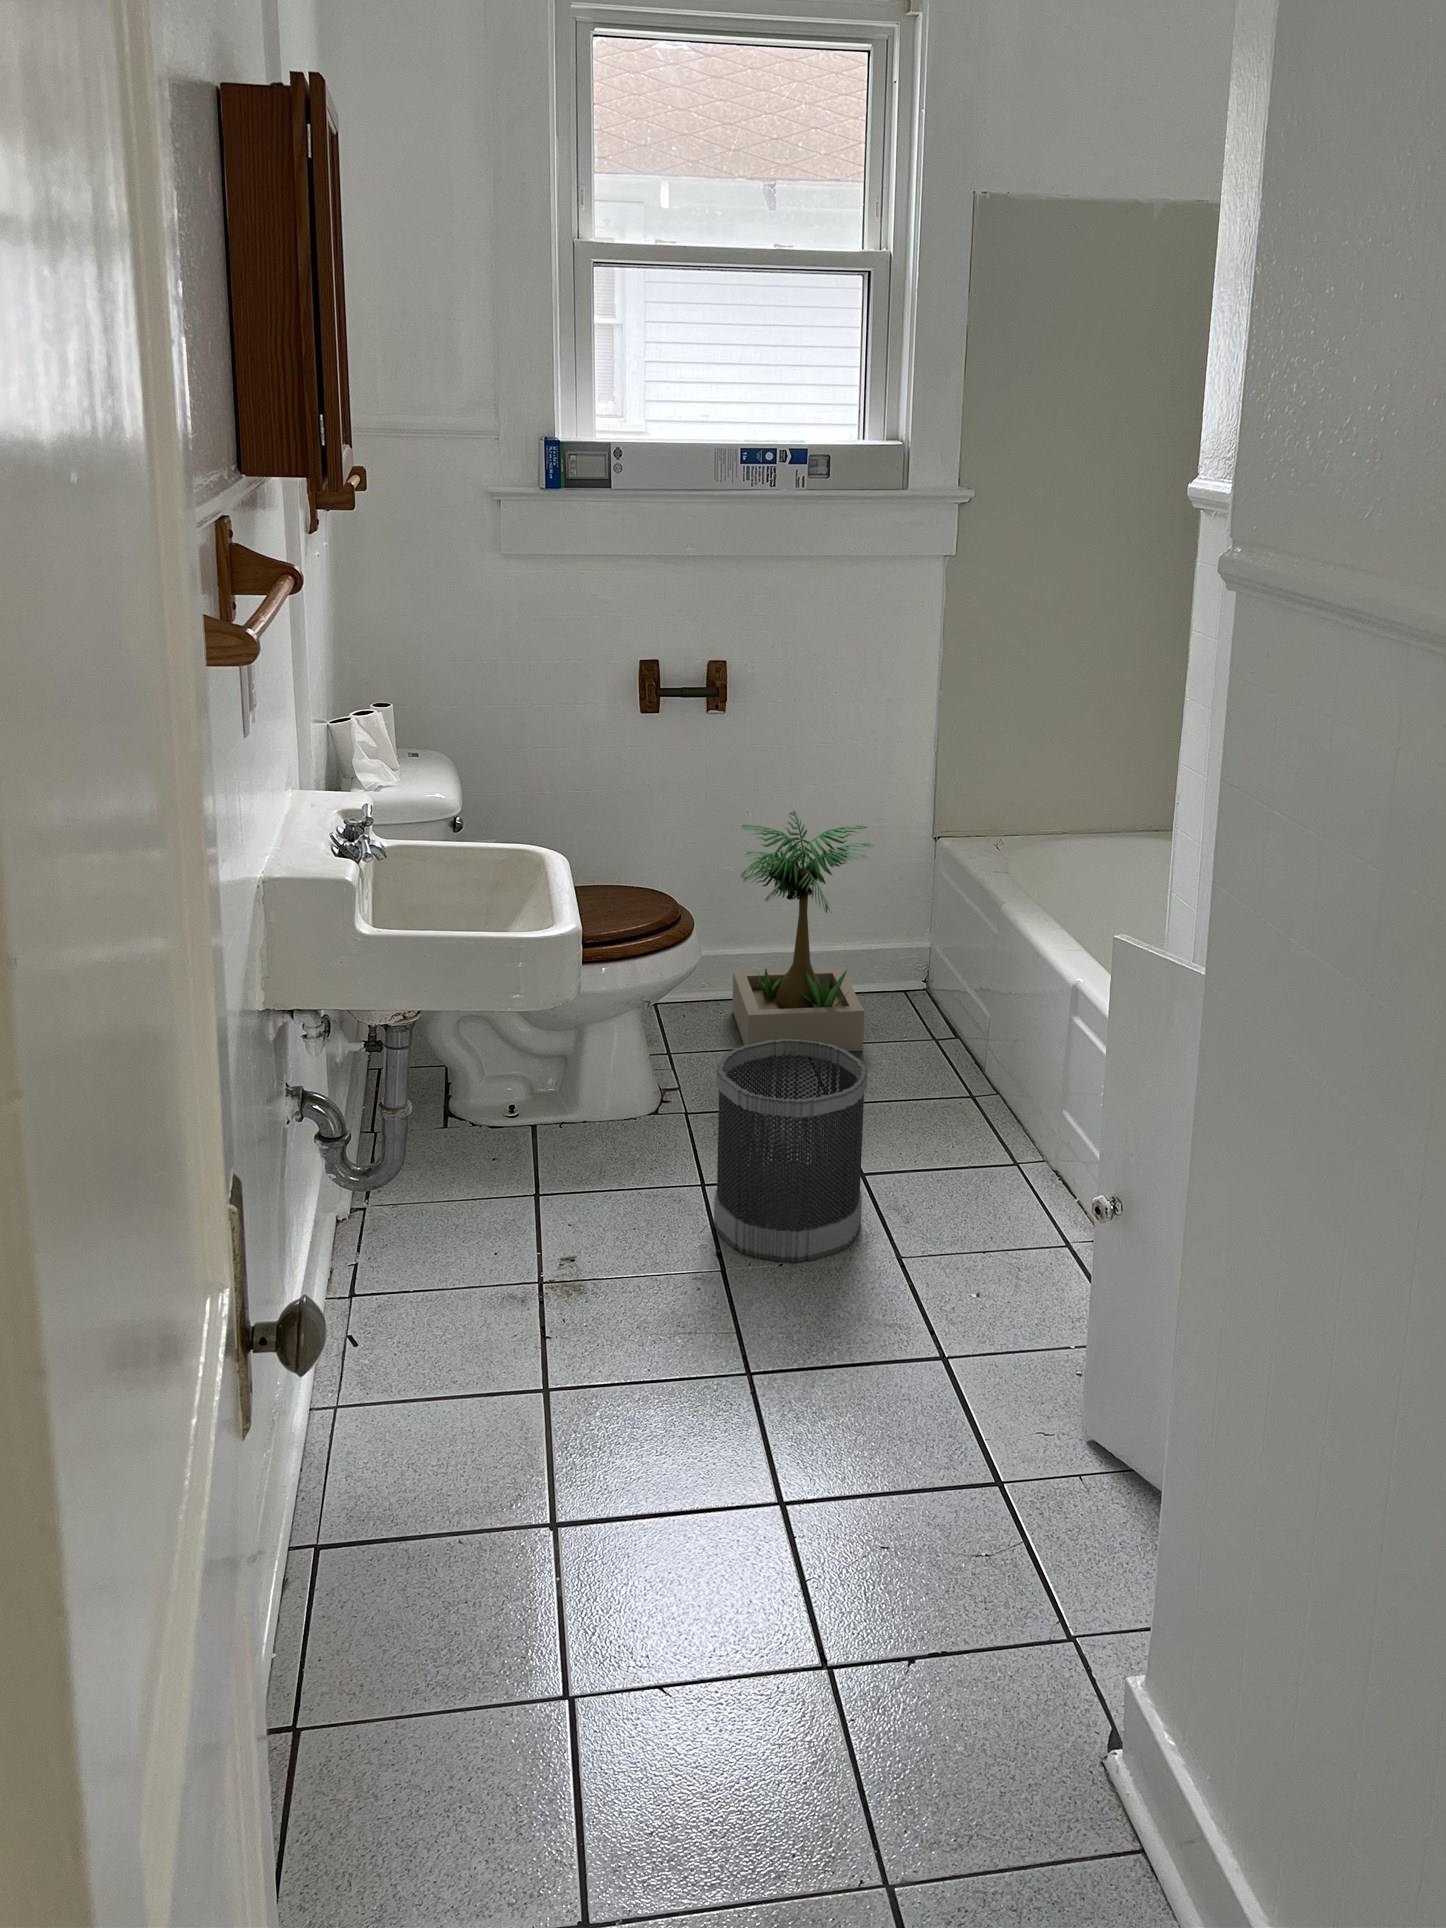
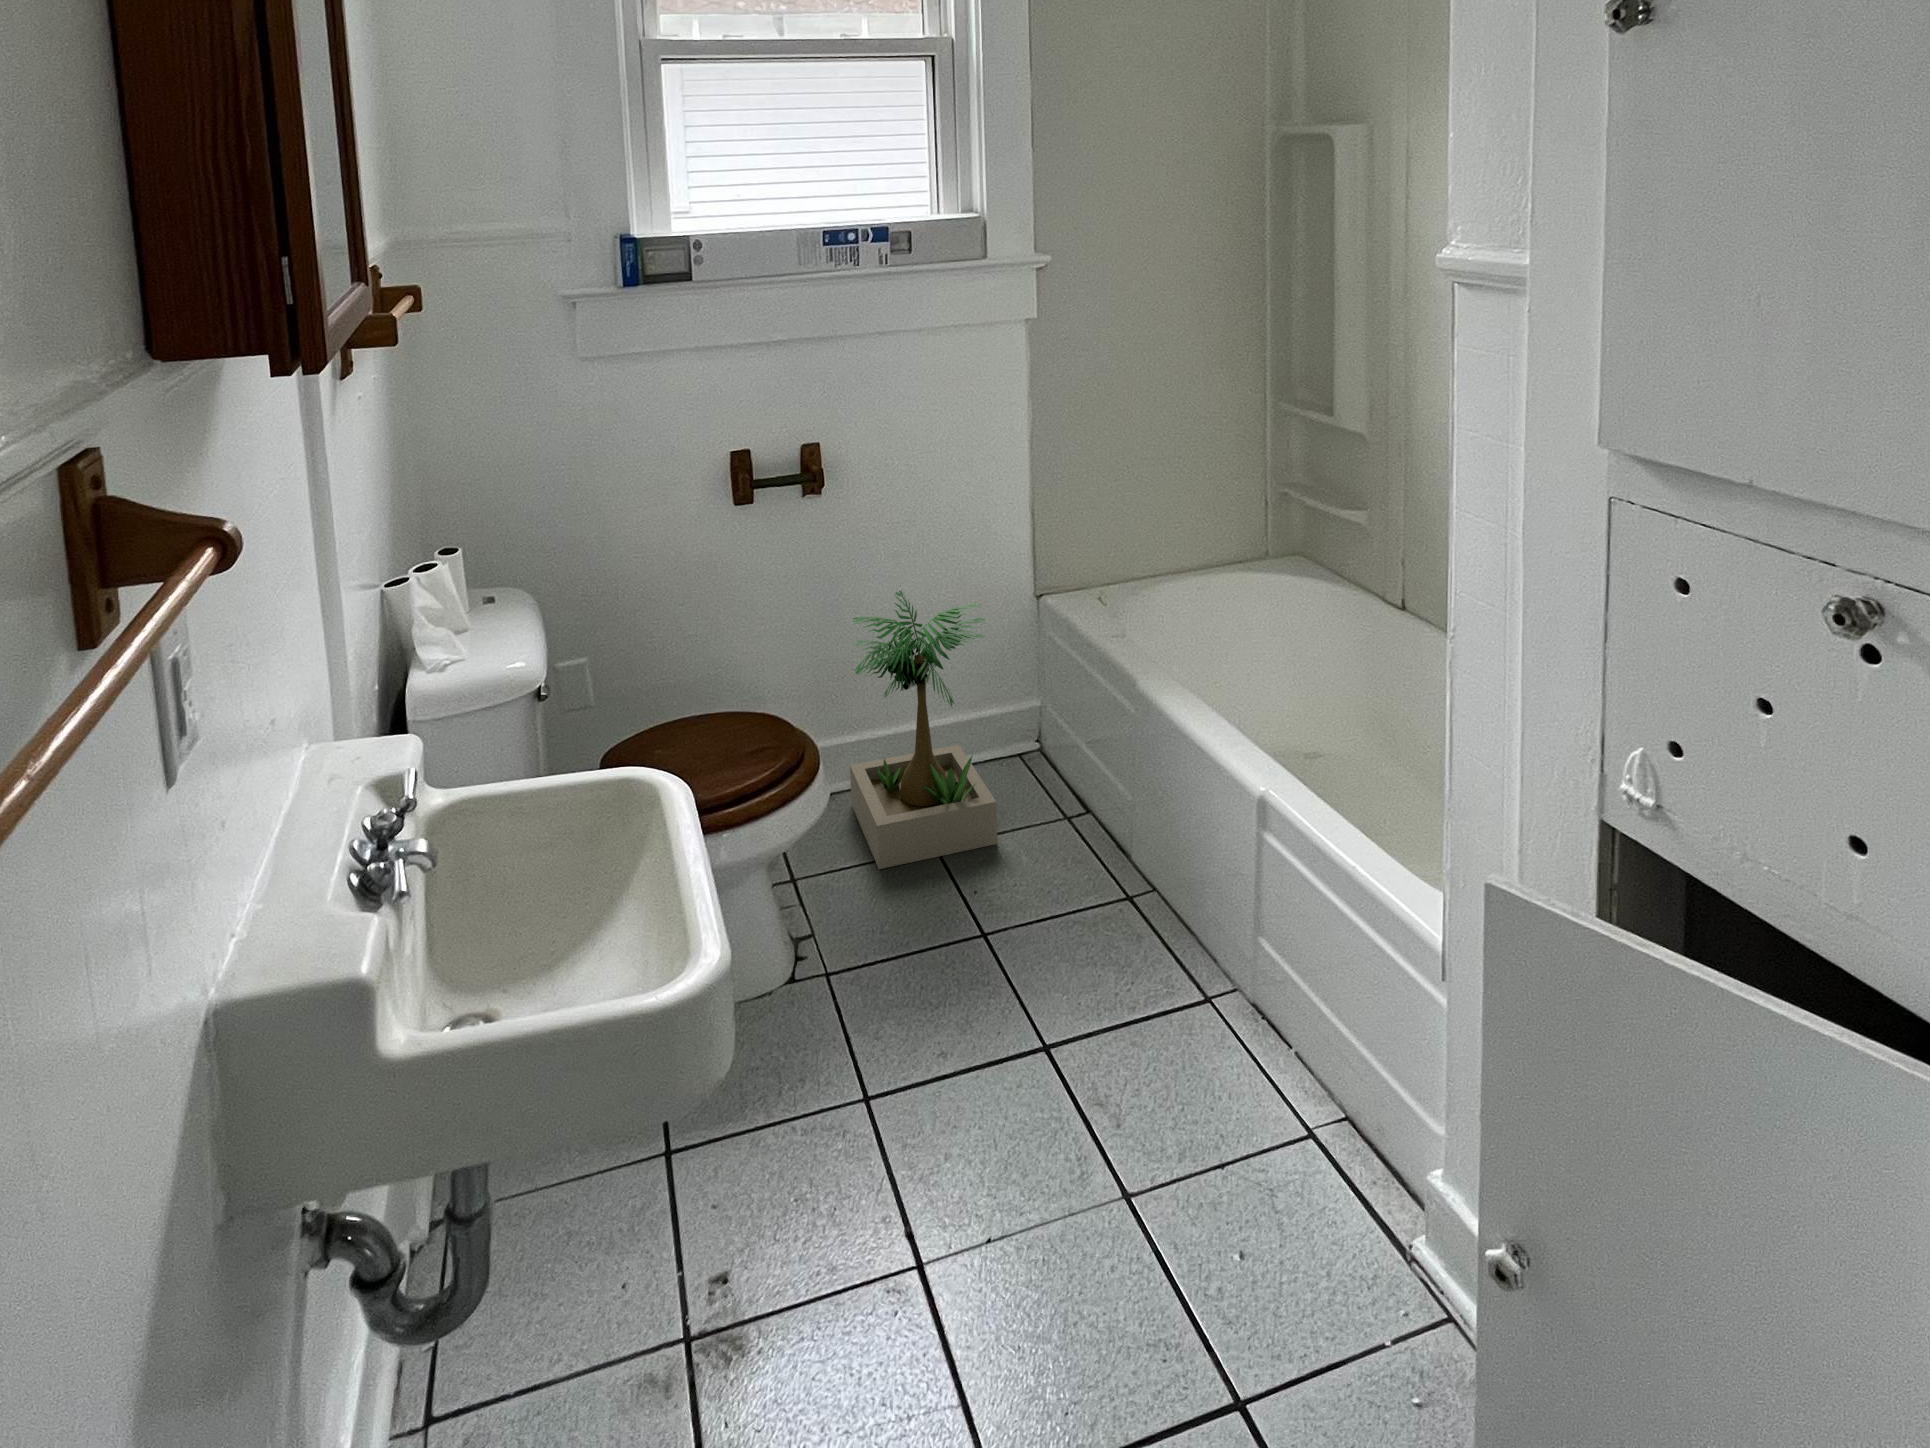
wastebasket: present [714,1039,867,1262] -> none [882,908,1064,1228]

